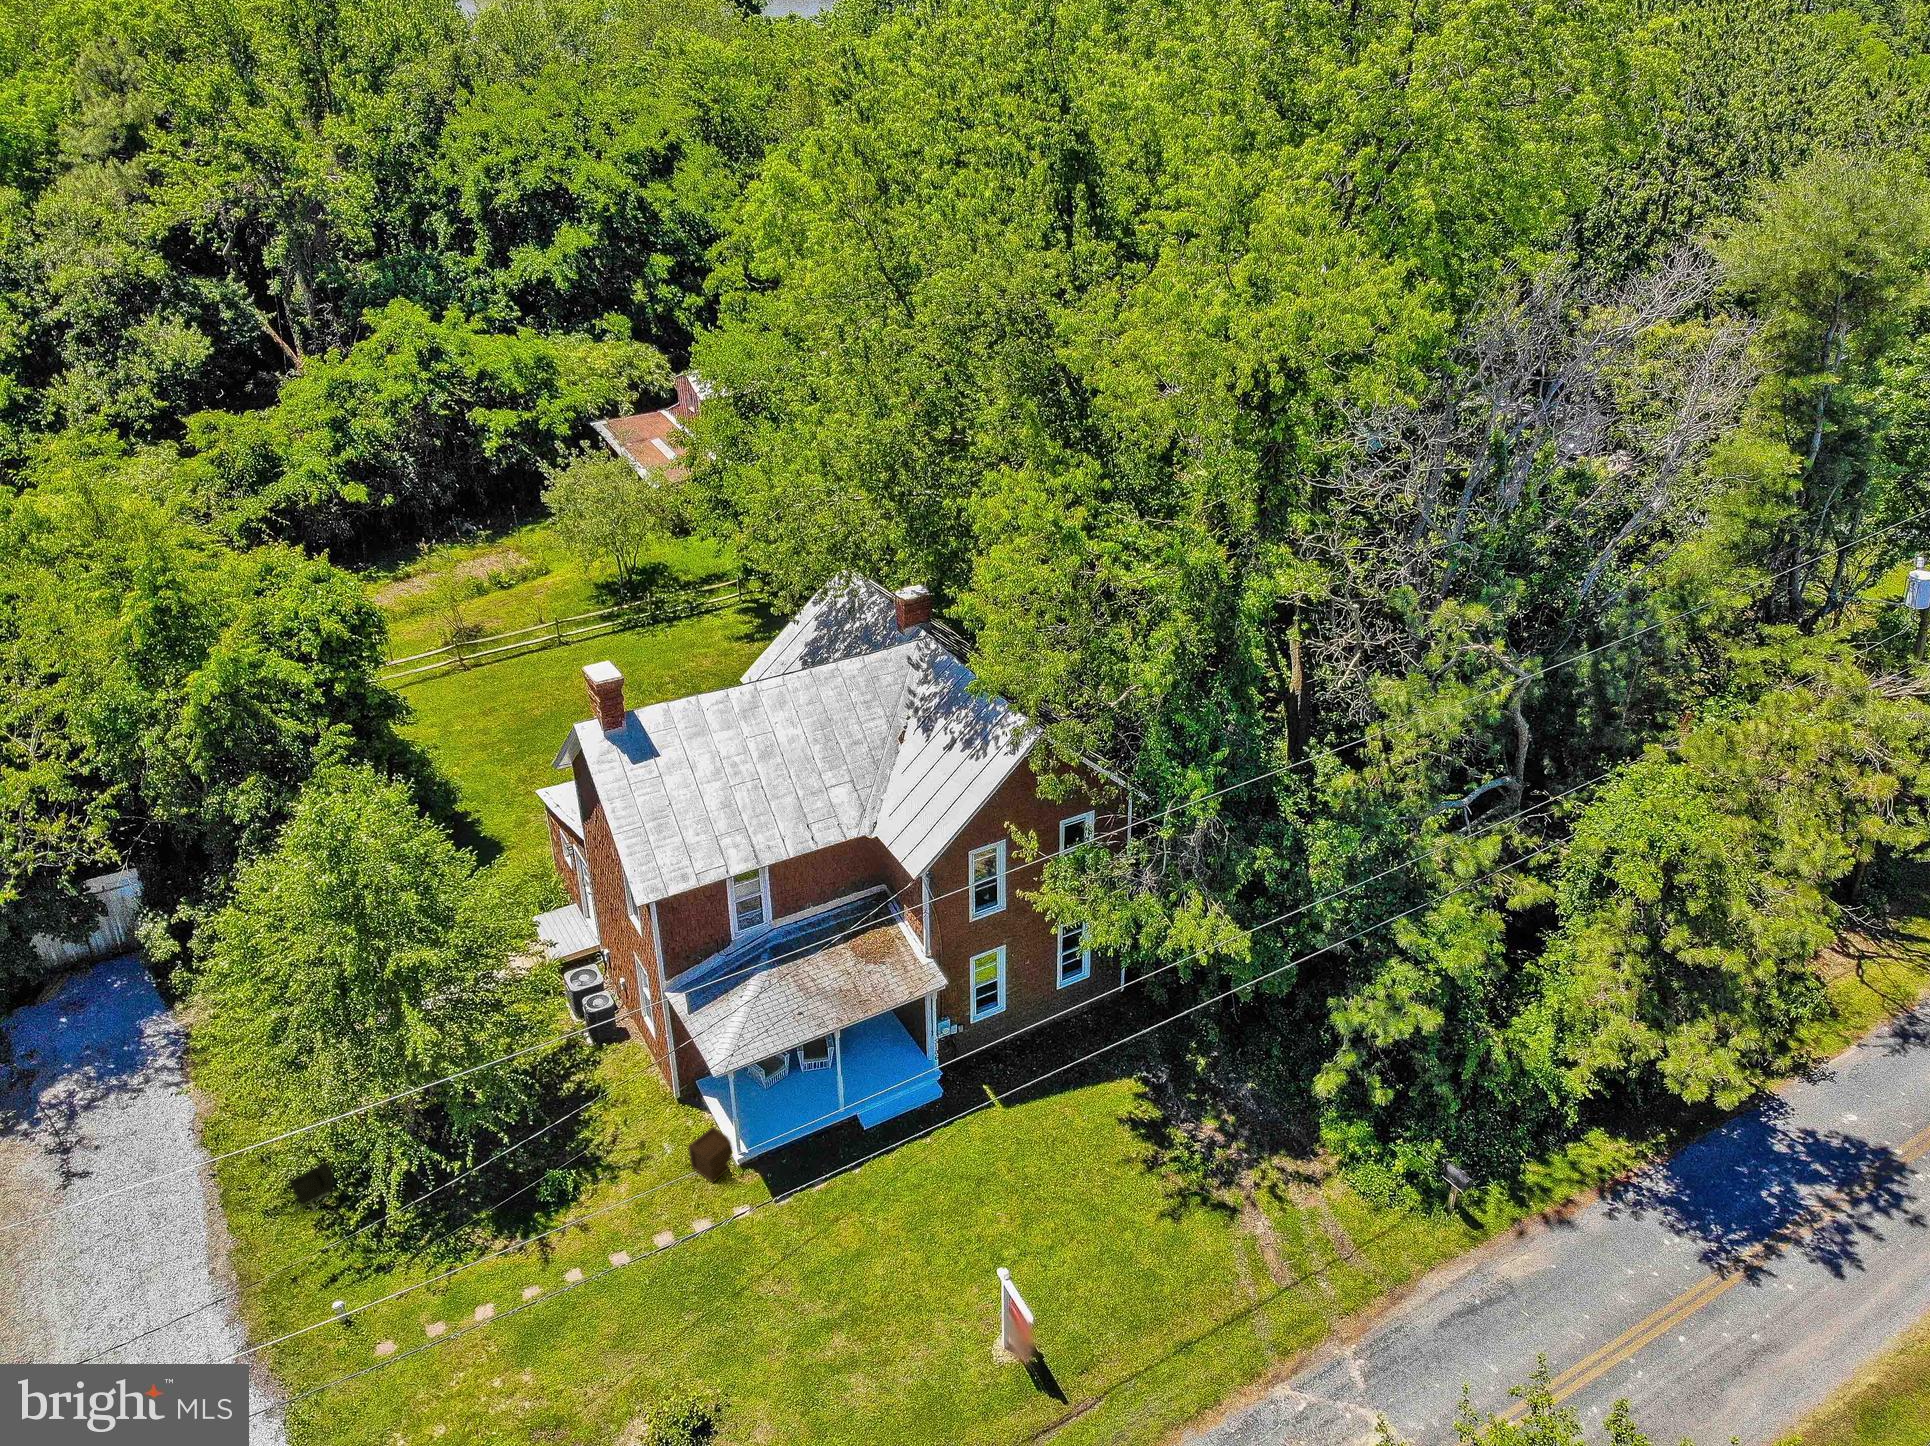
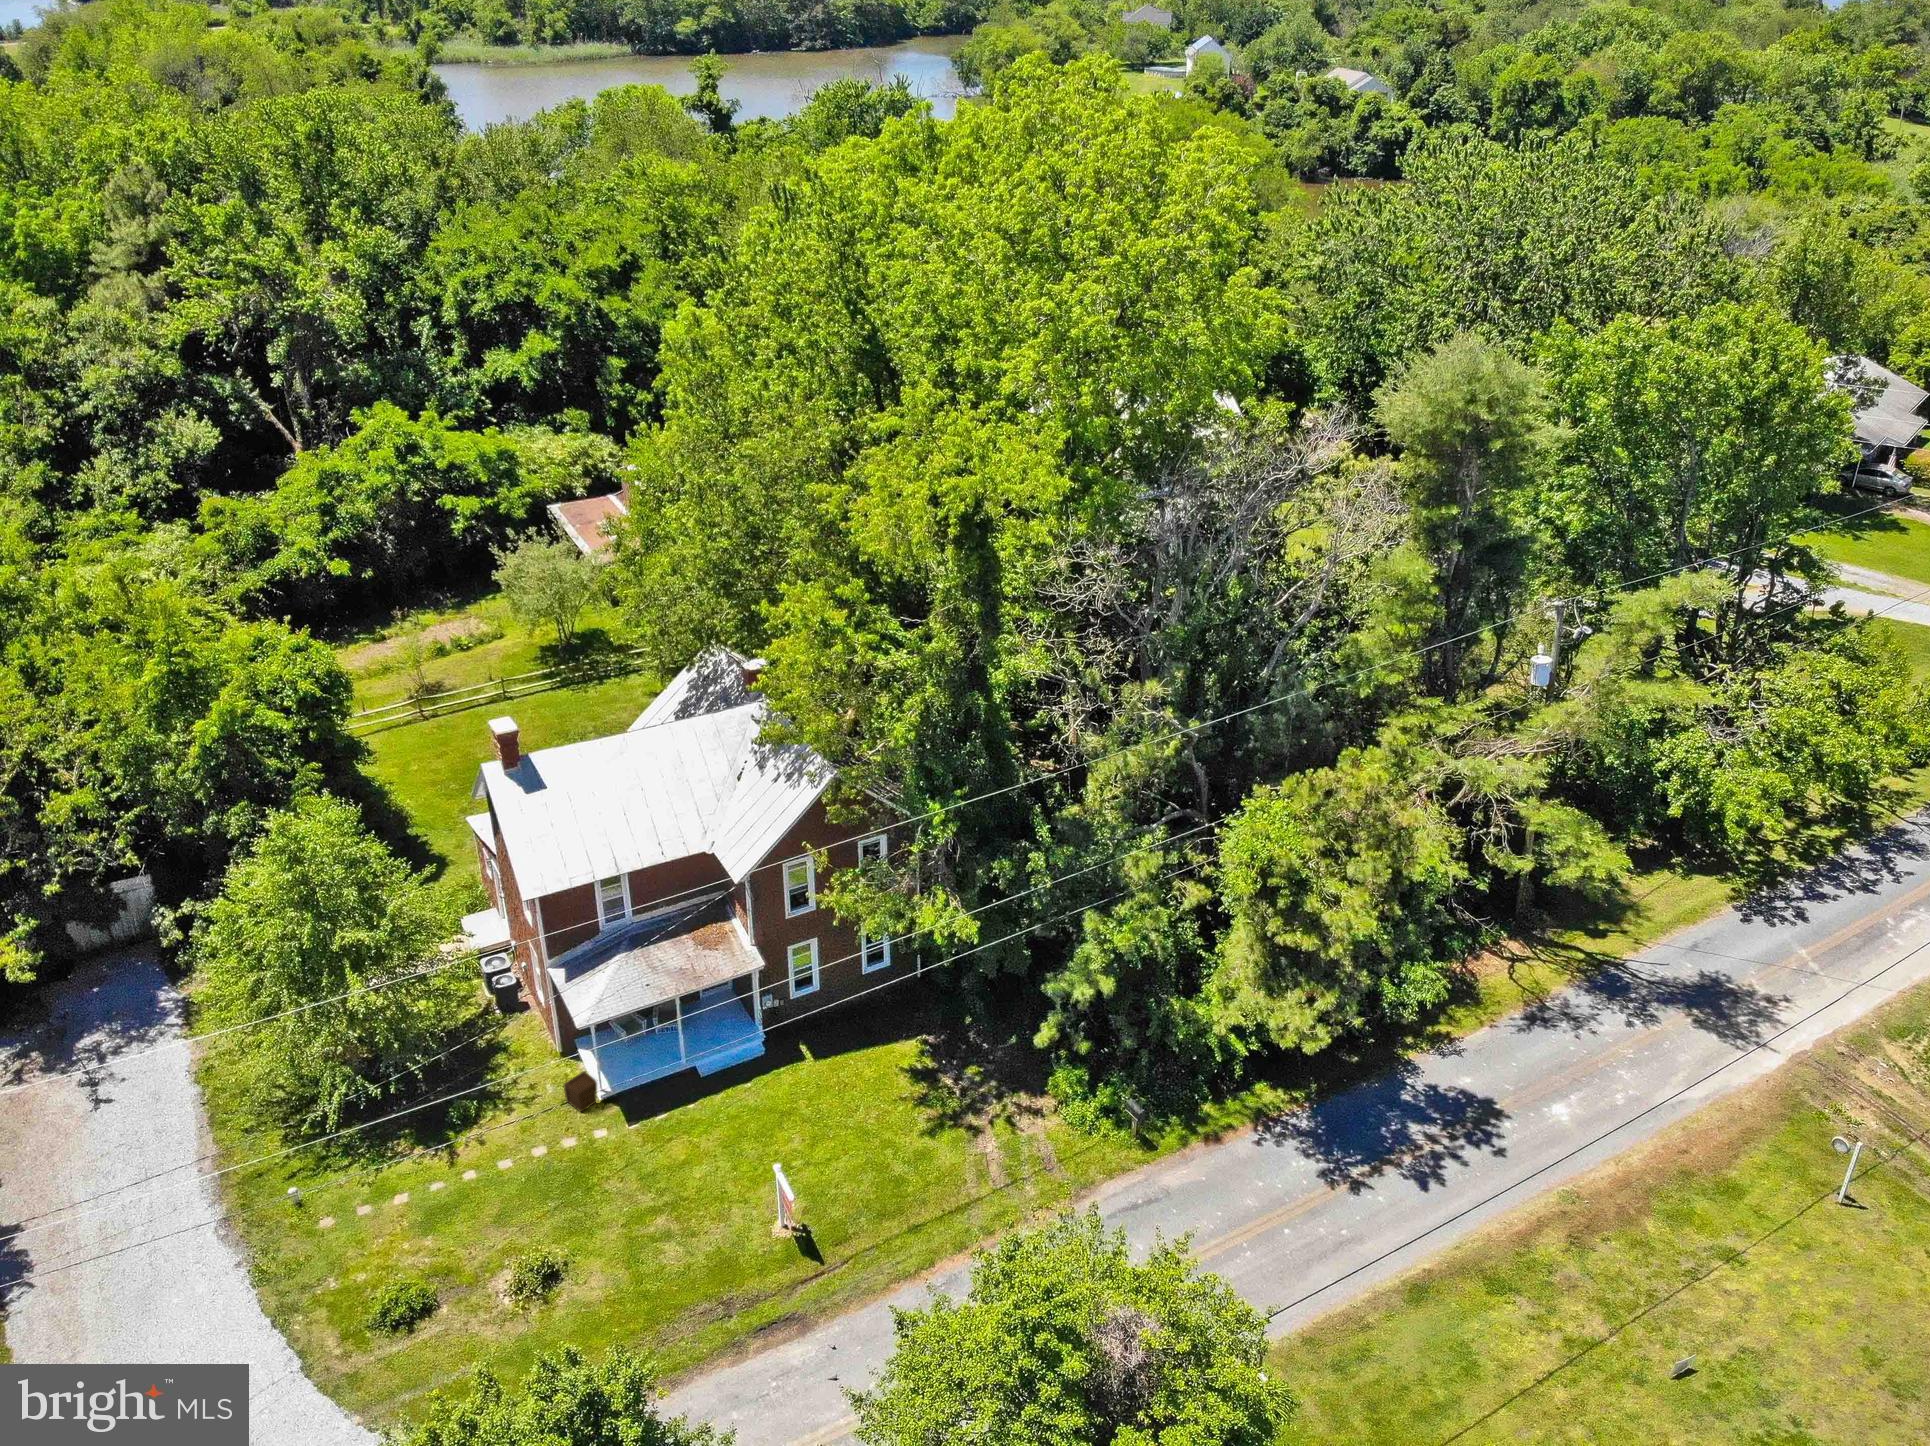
lounge chair: present [290,1163,333,1211] -> none [262,1089,295,1129]

